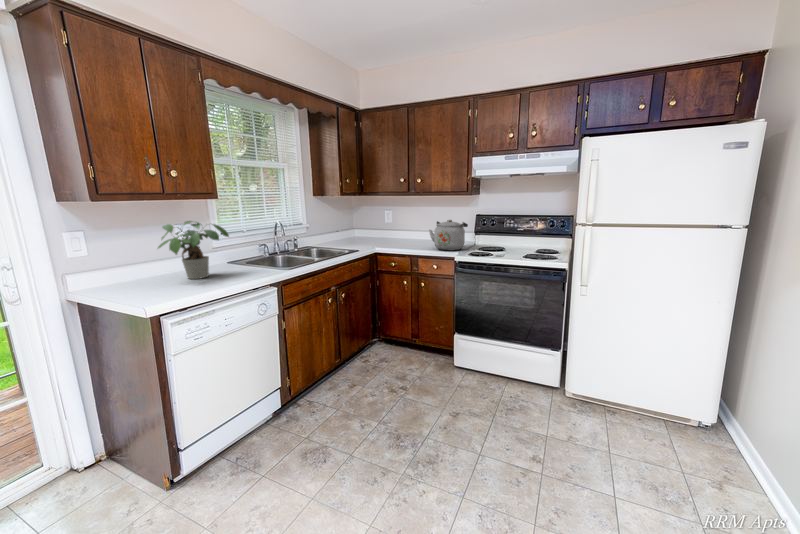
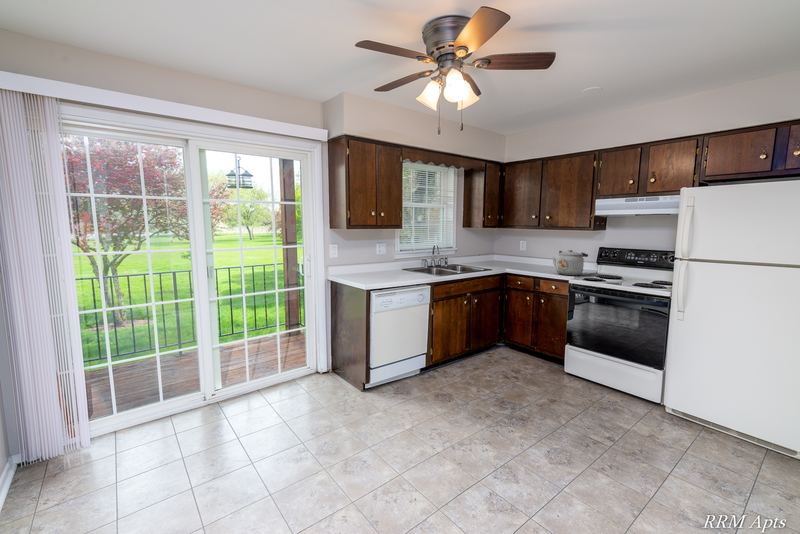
potted plant: present [158,221,229,279] -> none [369,241,406,276]

